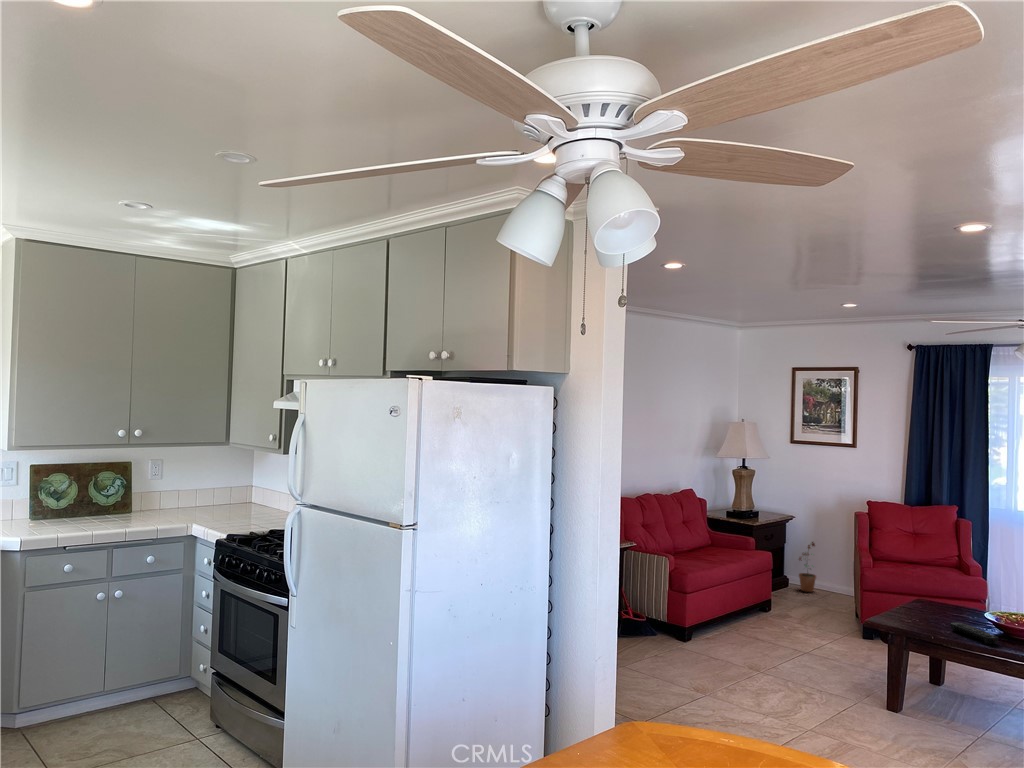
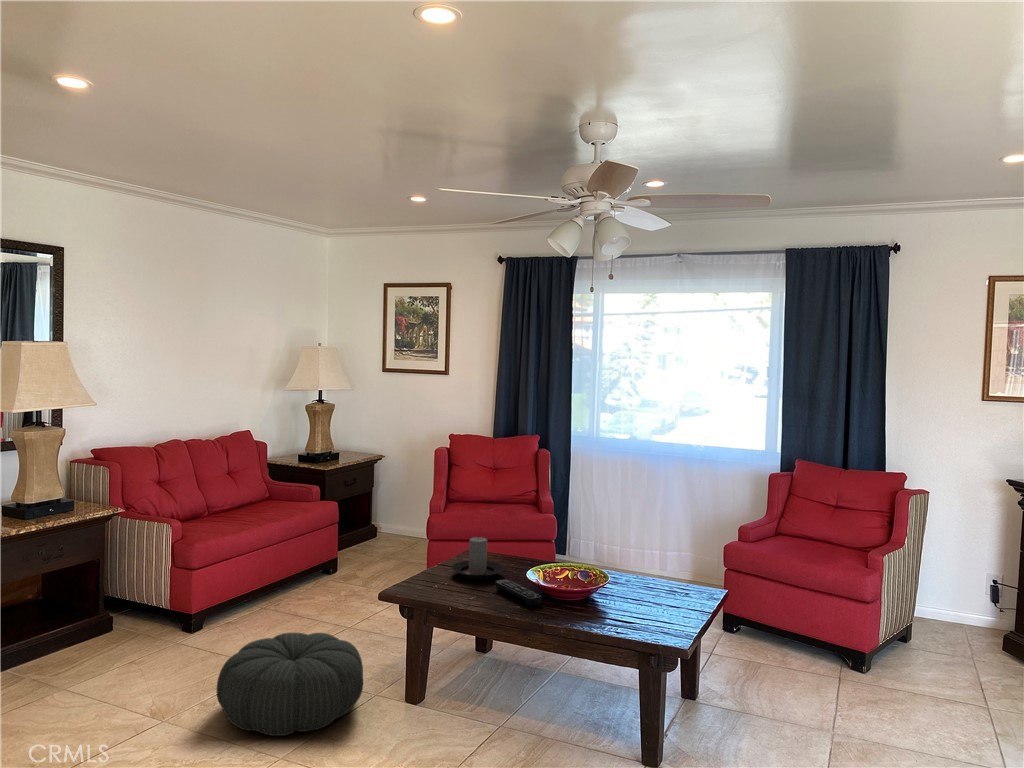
potted plant: present [799,542,816,592] -> none [384,483,406,541]
candle holder: none [905,587,953,622] -> present [452,537,503,580]
pouf: none [734,644,843,713] -> present [217,633,363,736]

